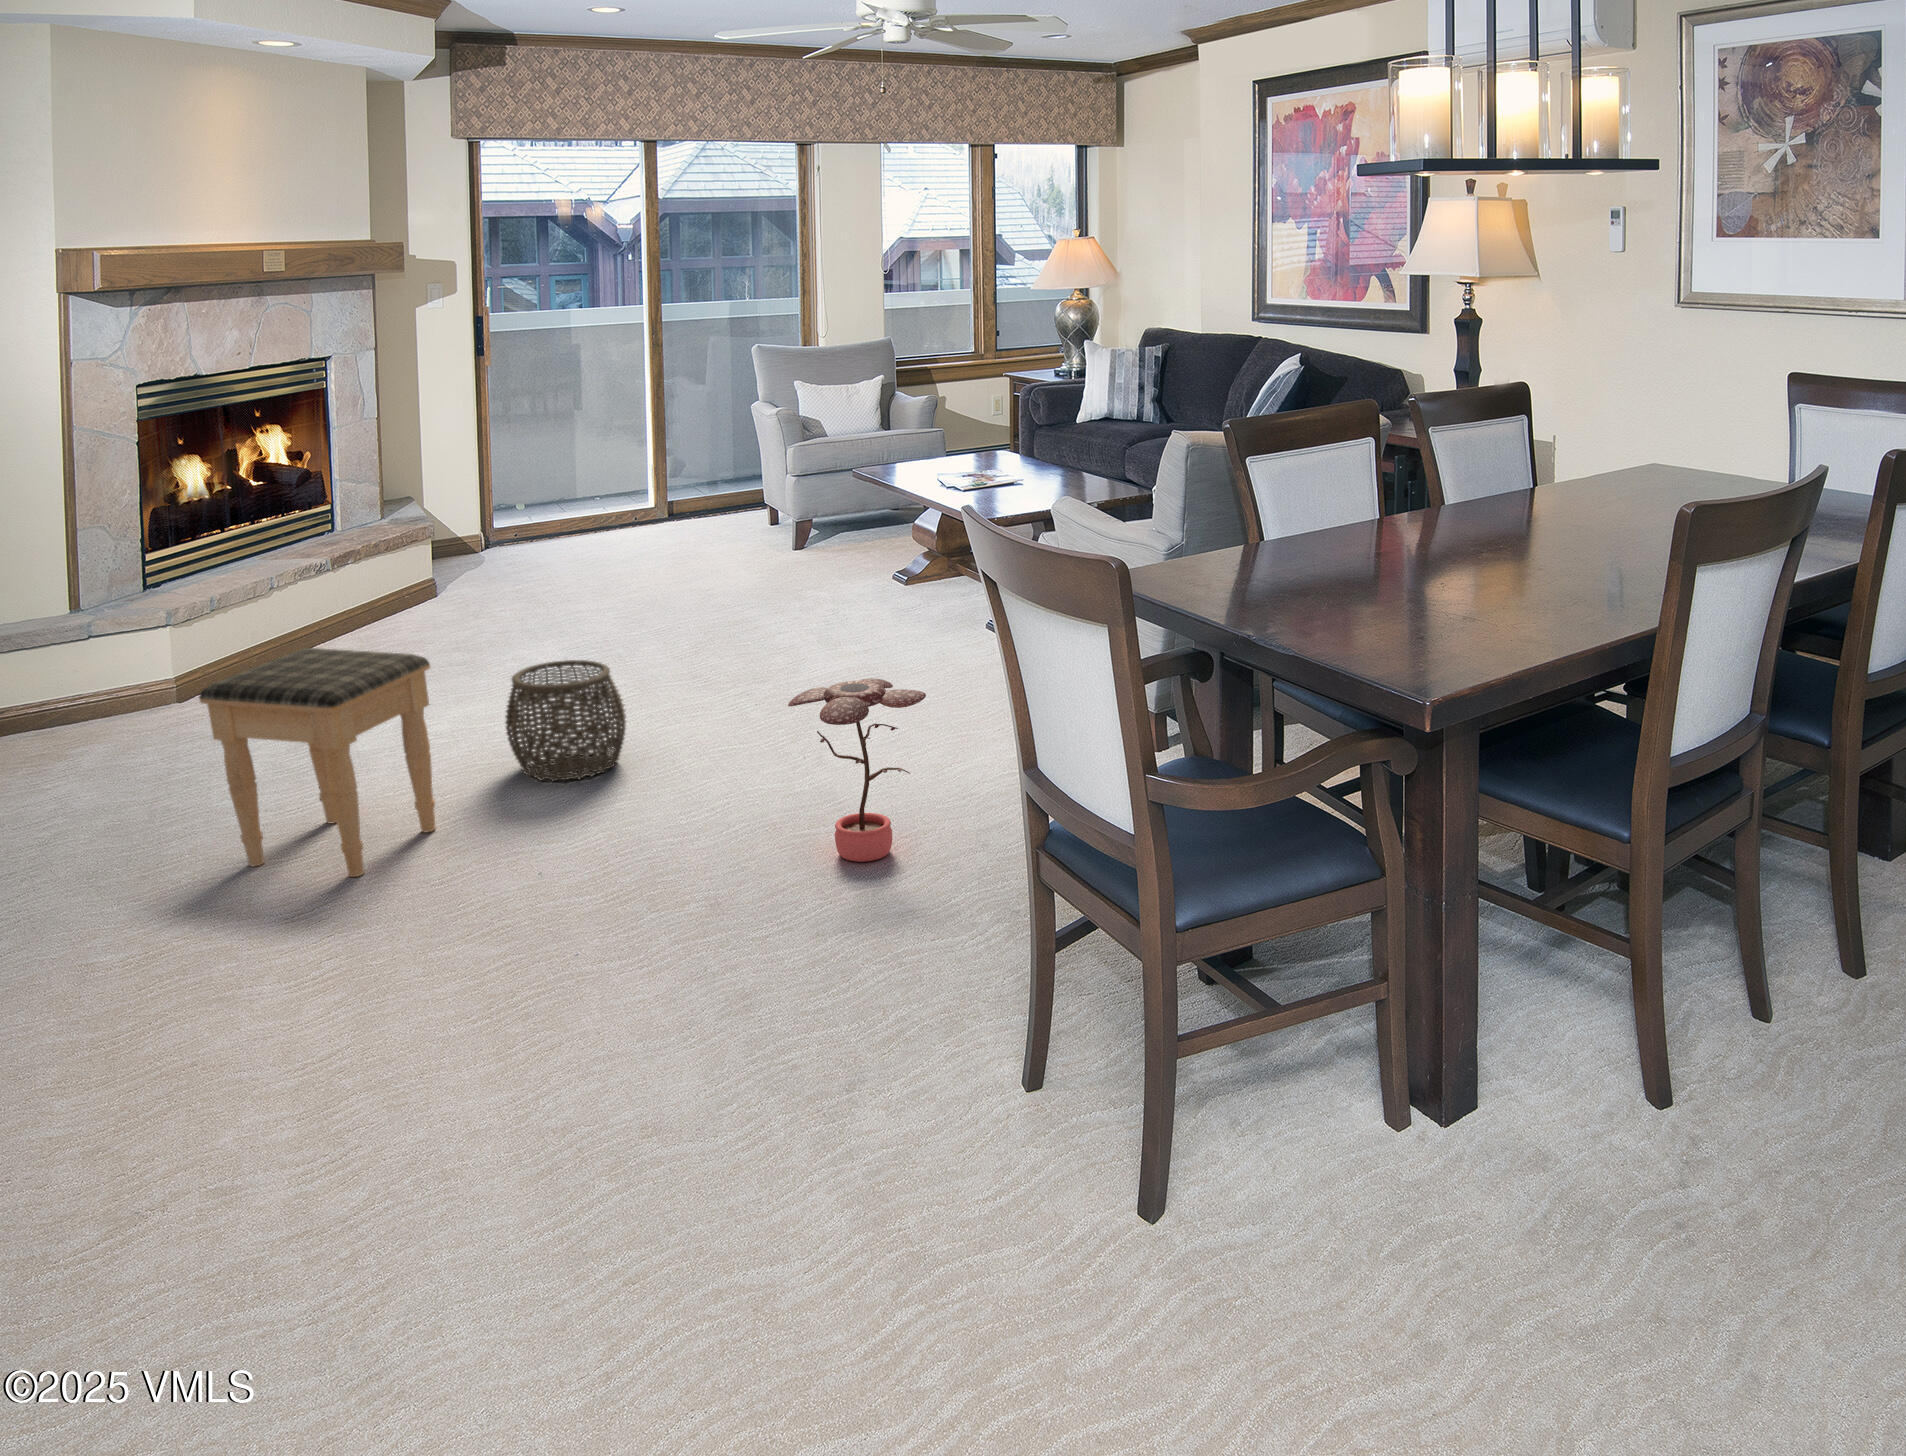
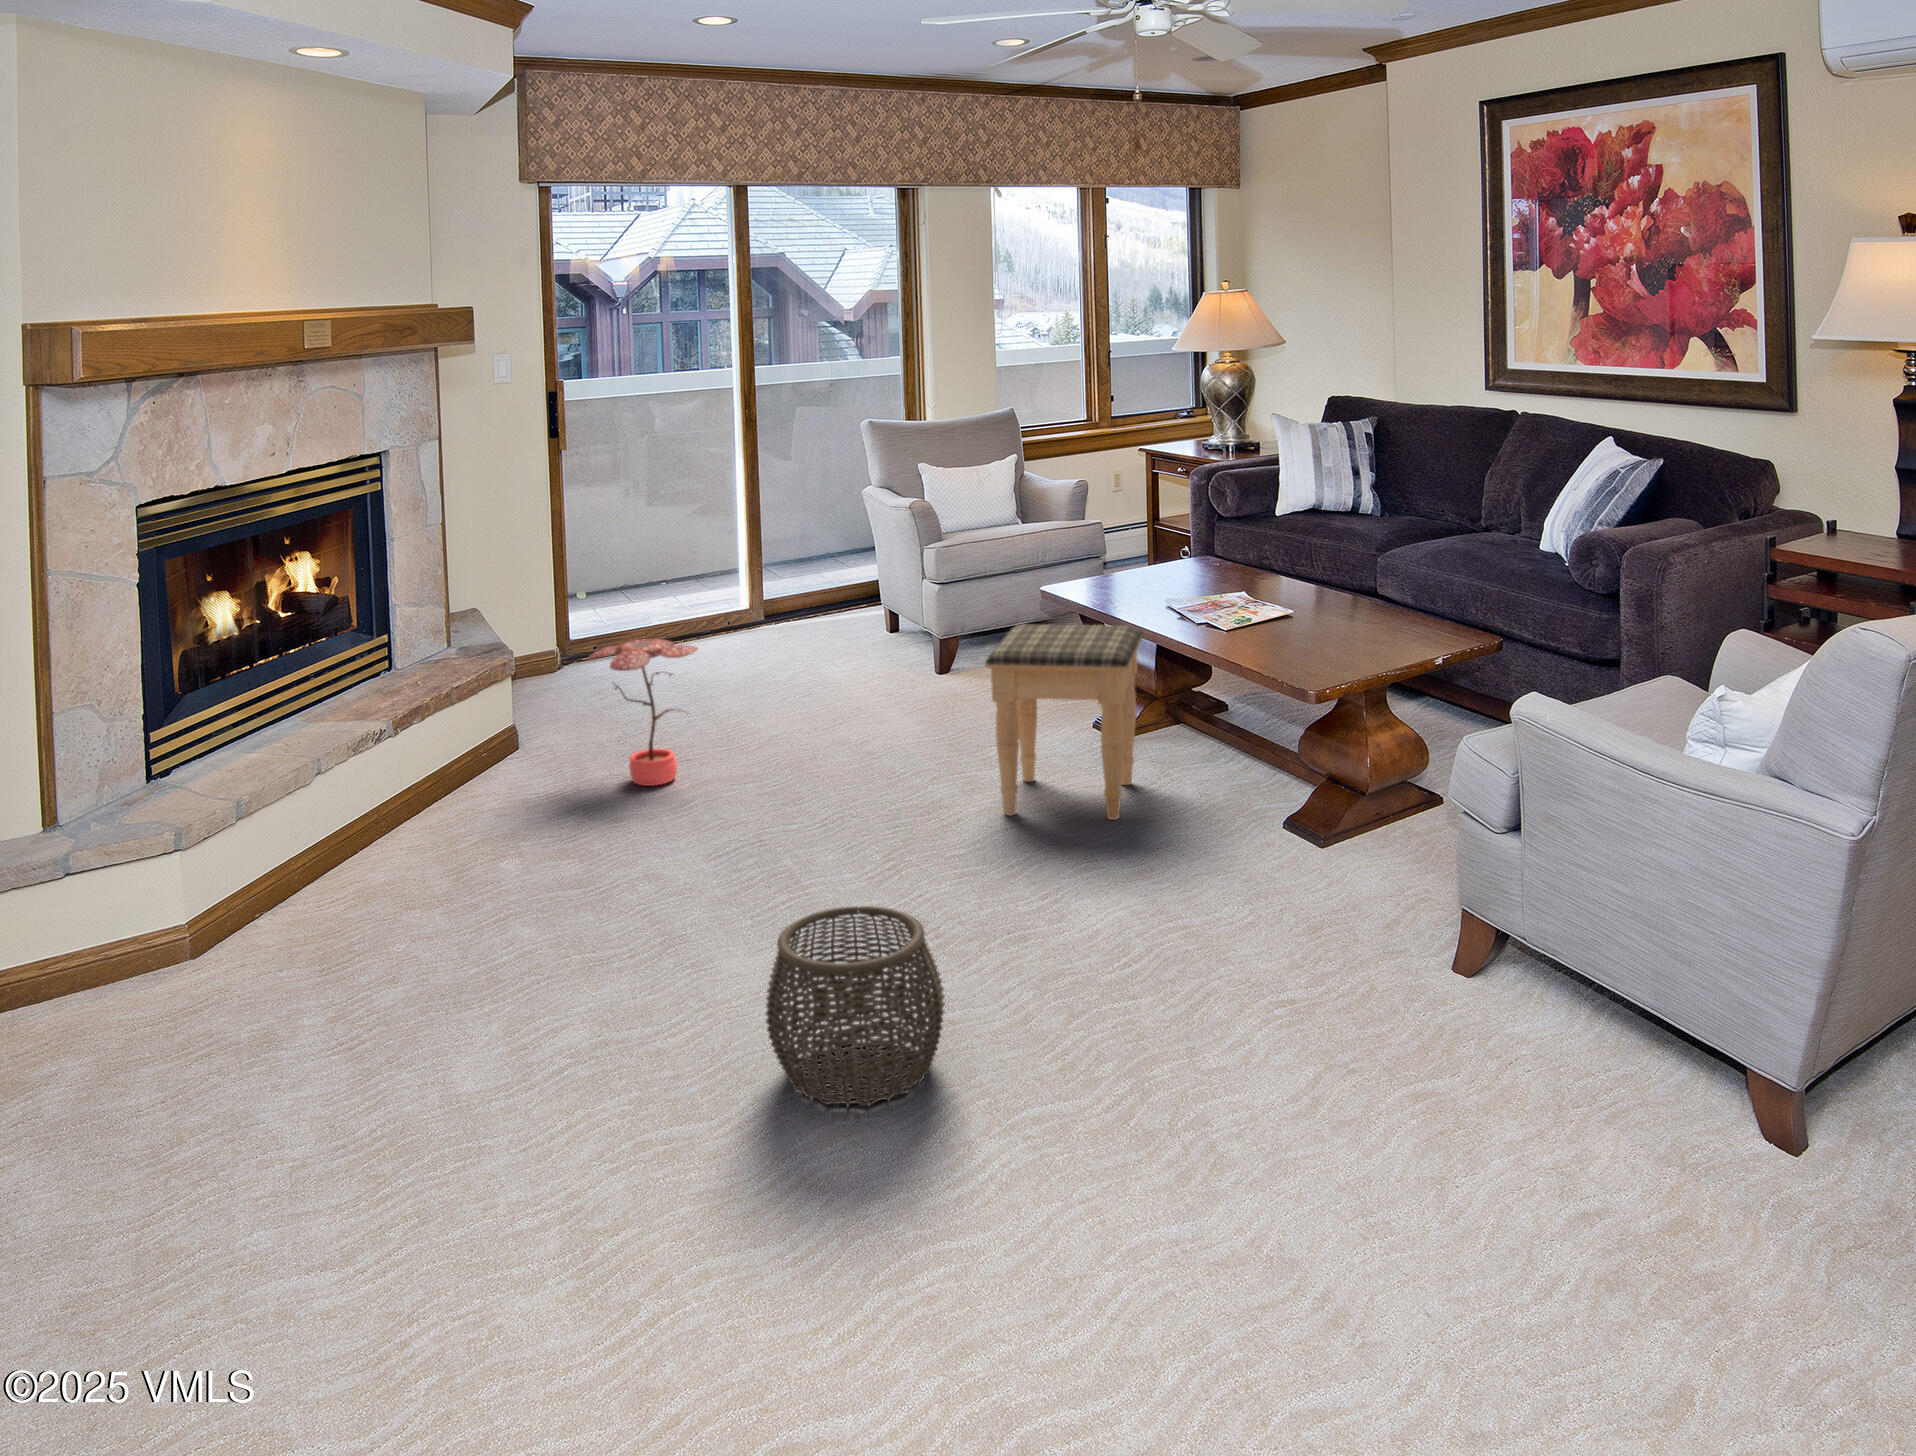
footstool: present [199,648,435,877] -> present [985,624,1142,820]
potted plant: present [788,678,926,862] -> present [587,639,698,786]

